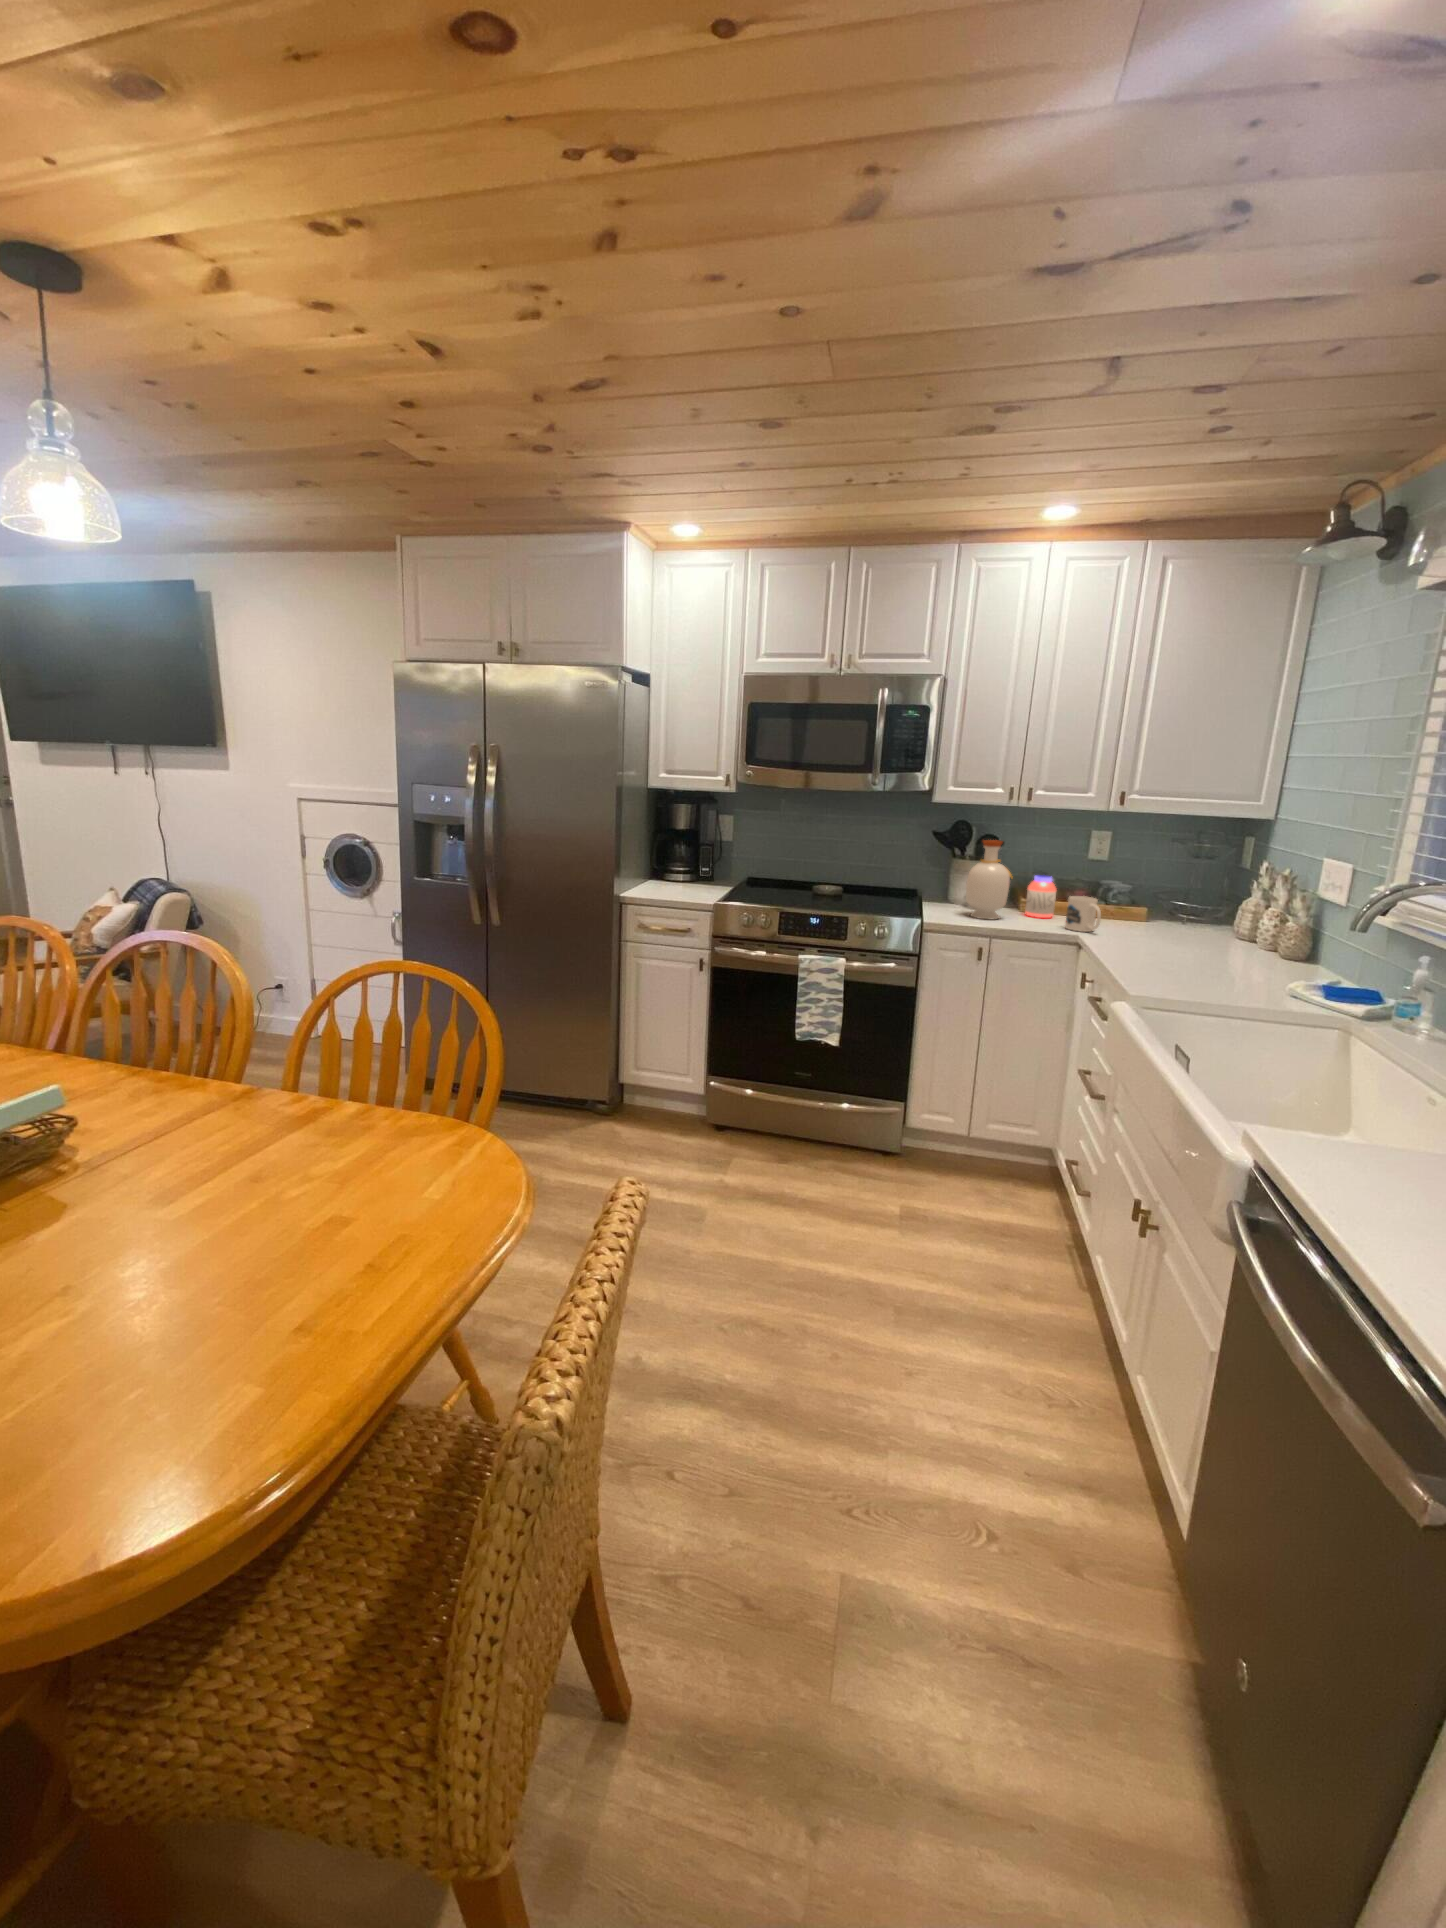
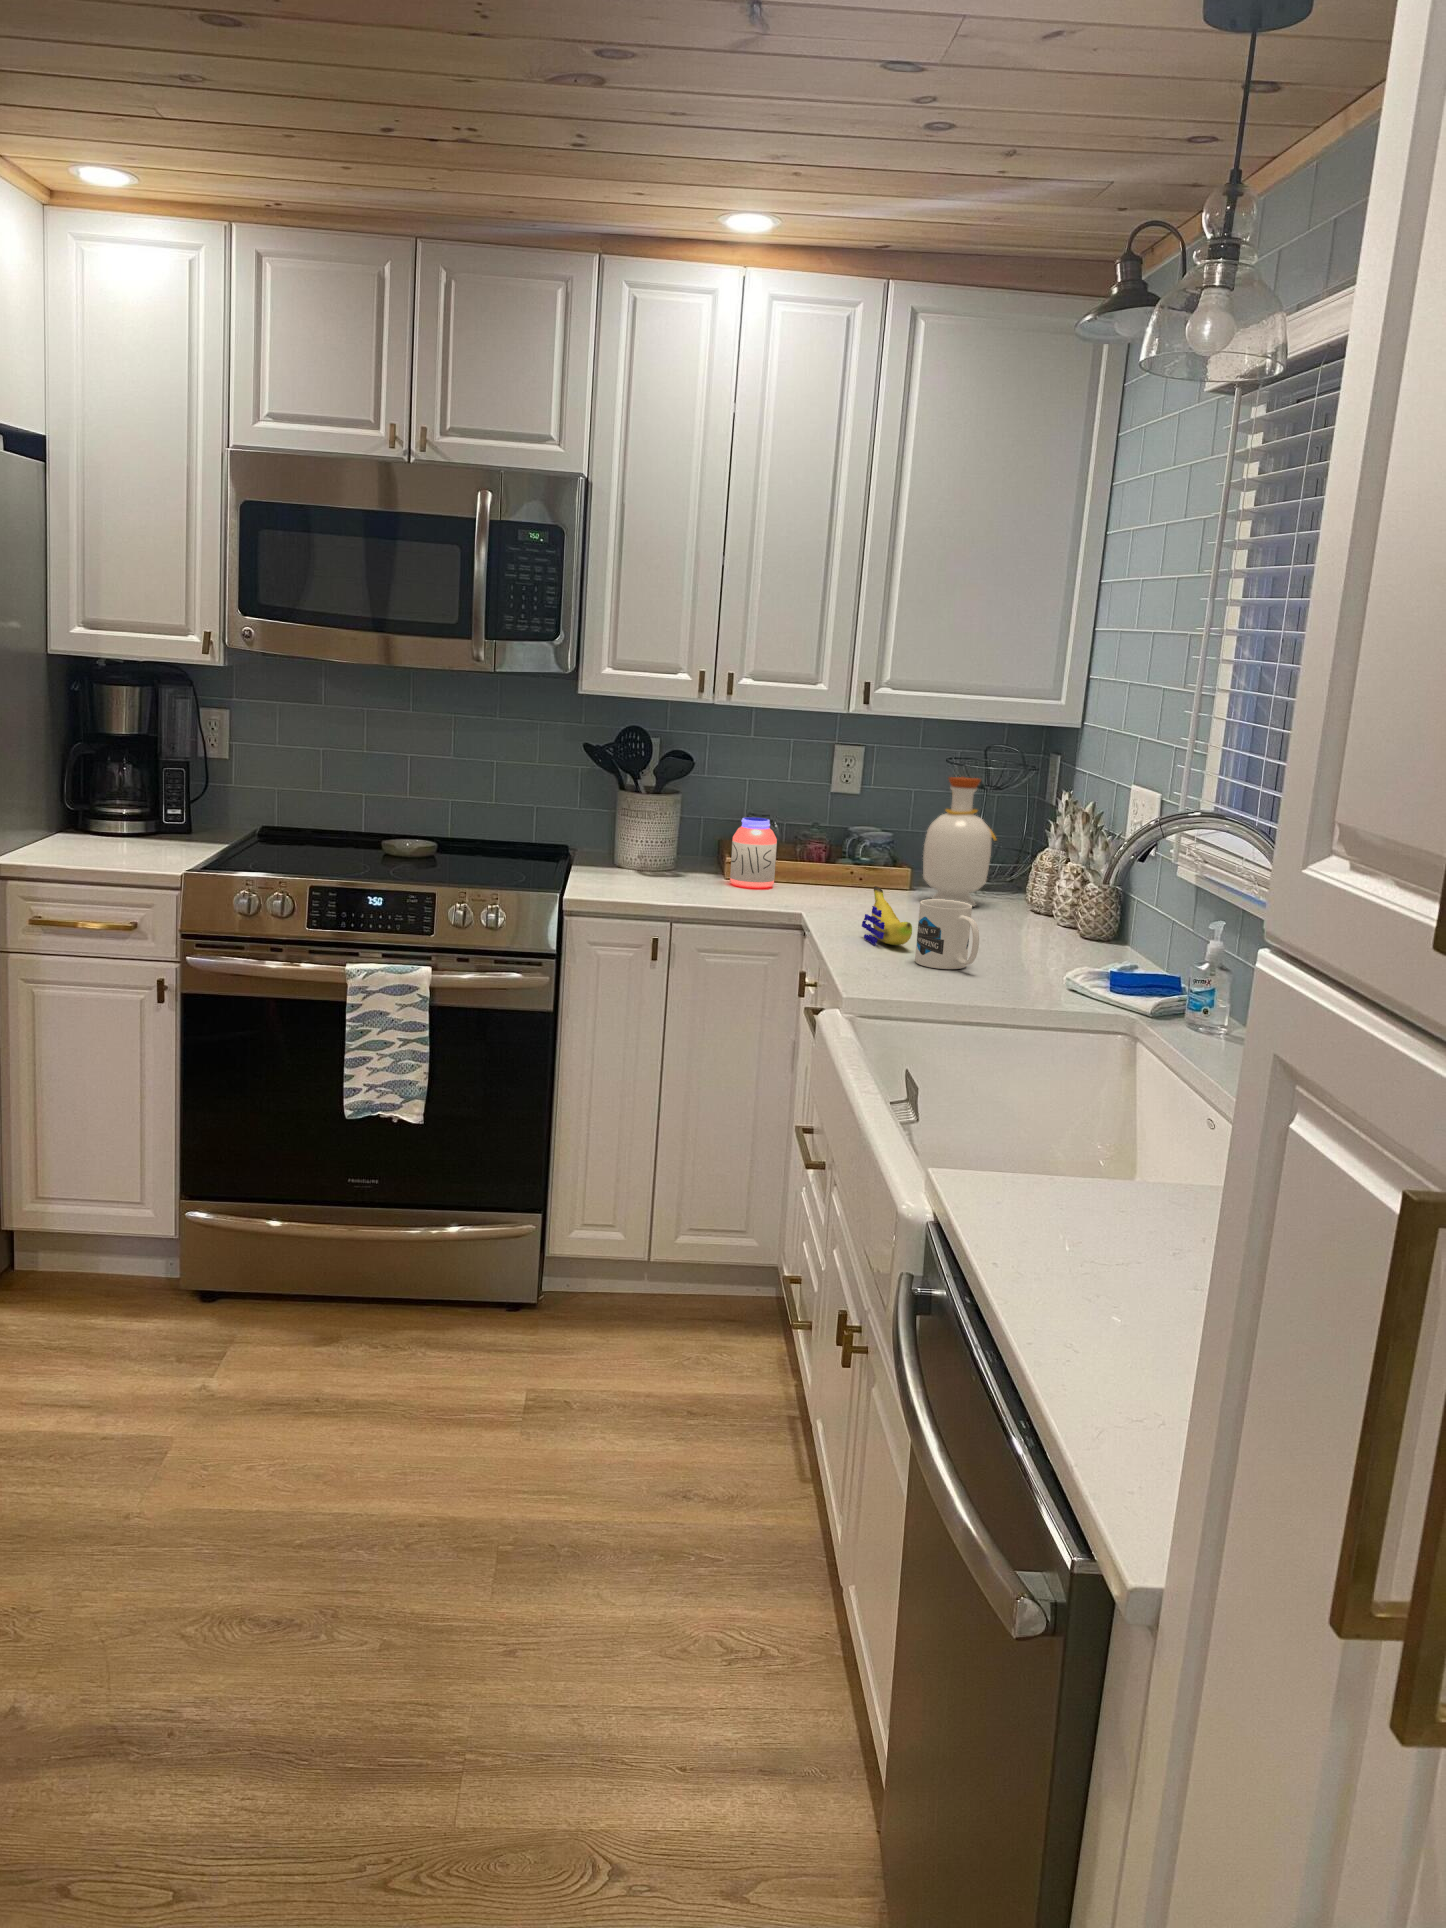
bottle: present [966,840,1013,920] -> present [923,777,996,907]
mug: present [1065,896,1101,932] -> present [915,899,979,969]
banana: none [1124,920,1163,958] -> present [862,886,912,945]

